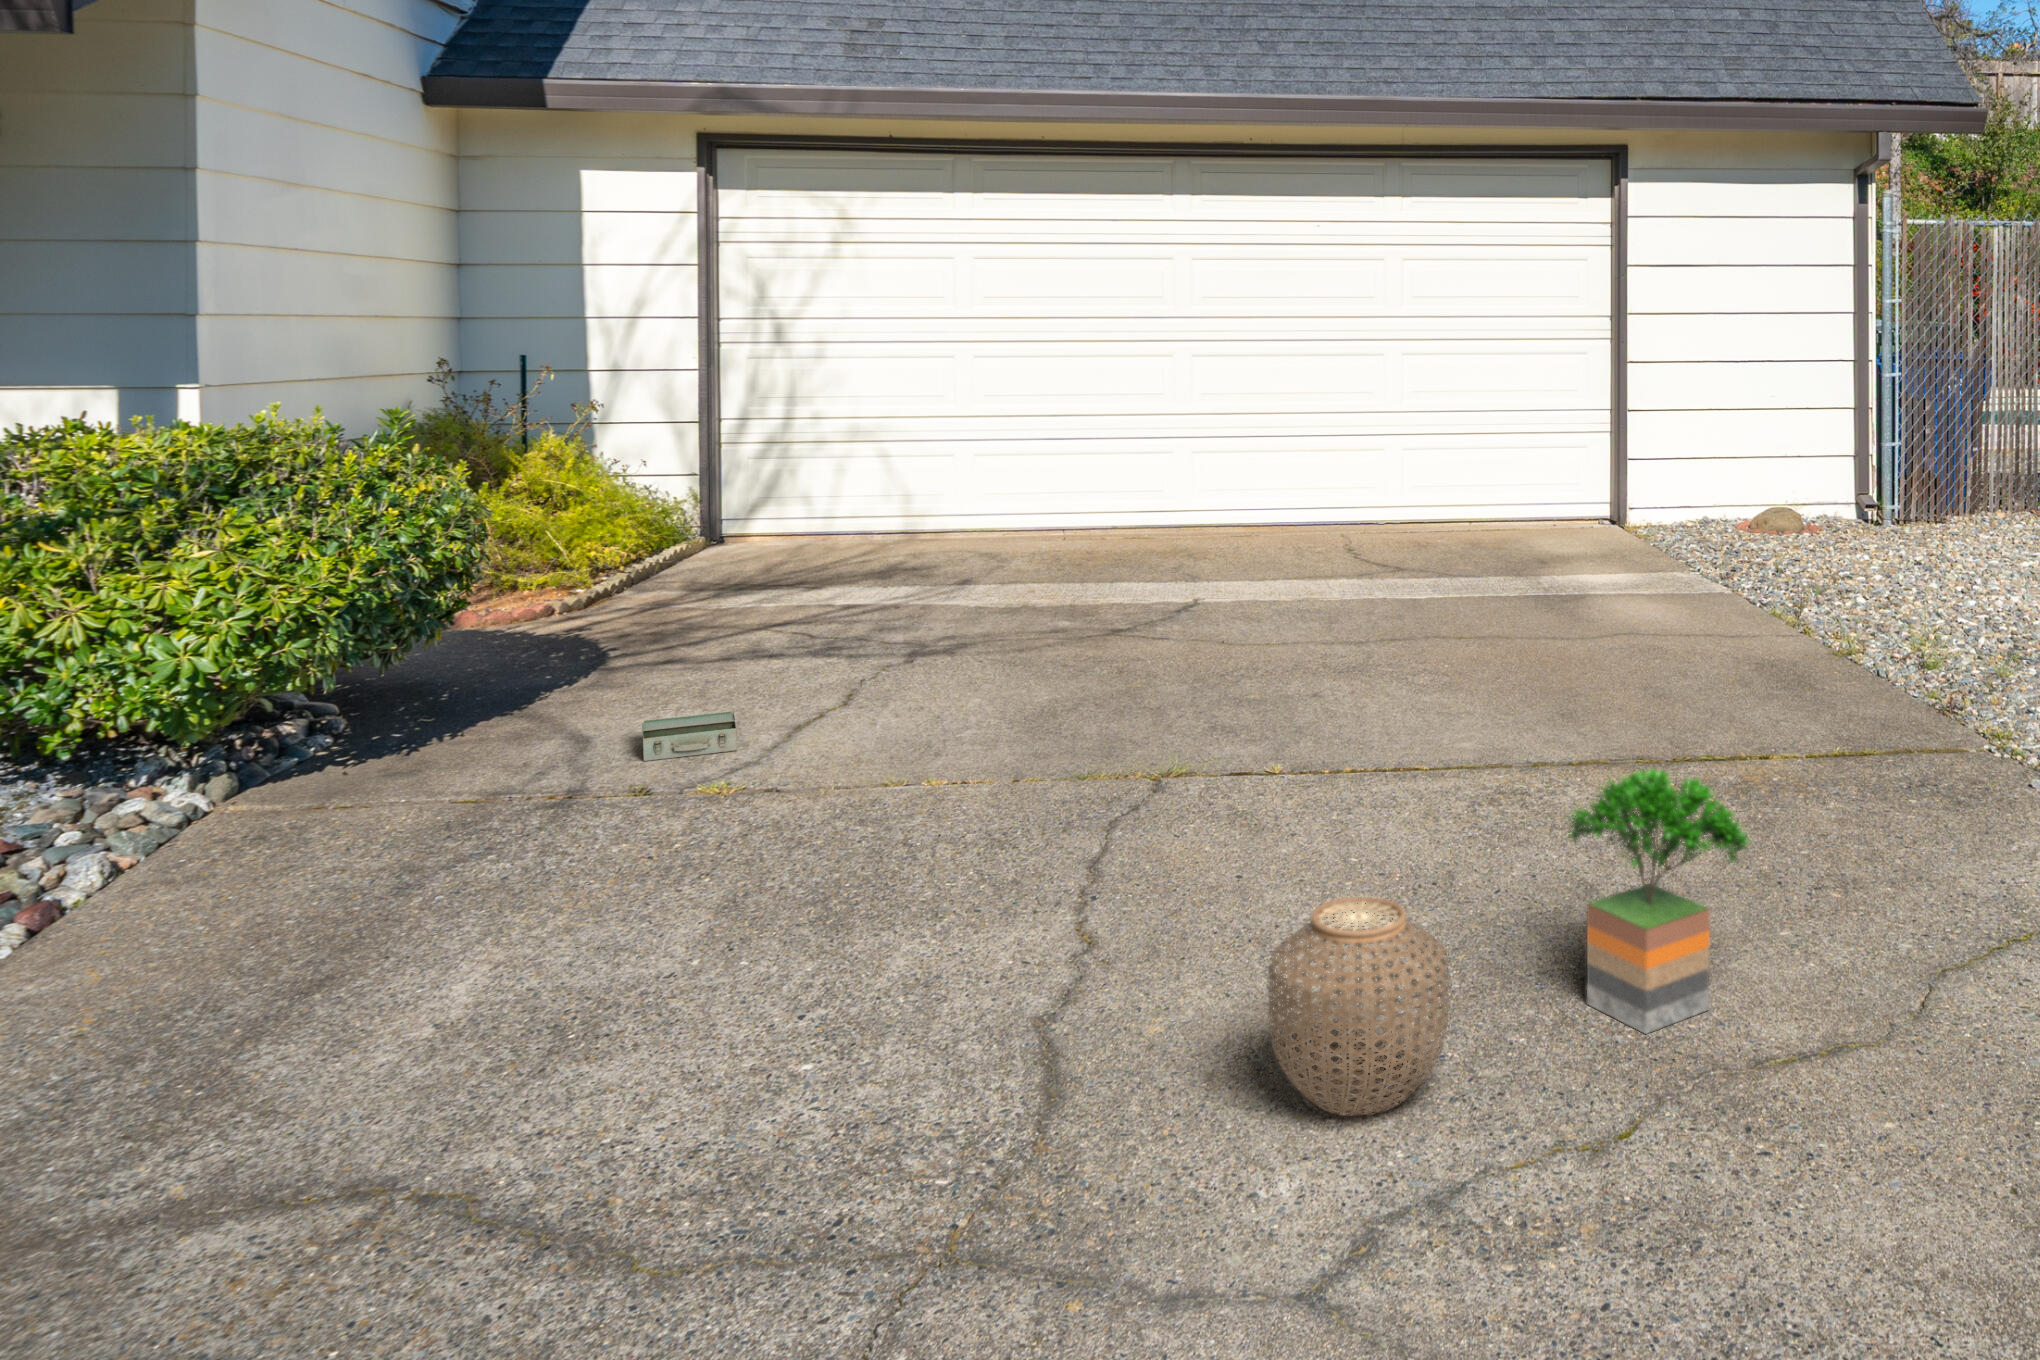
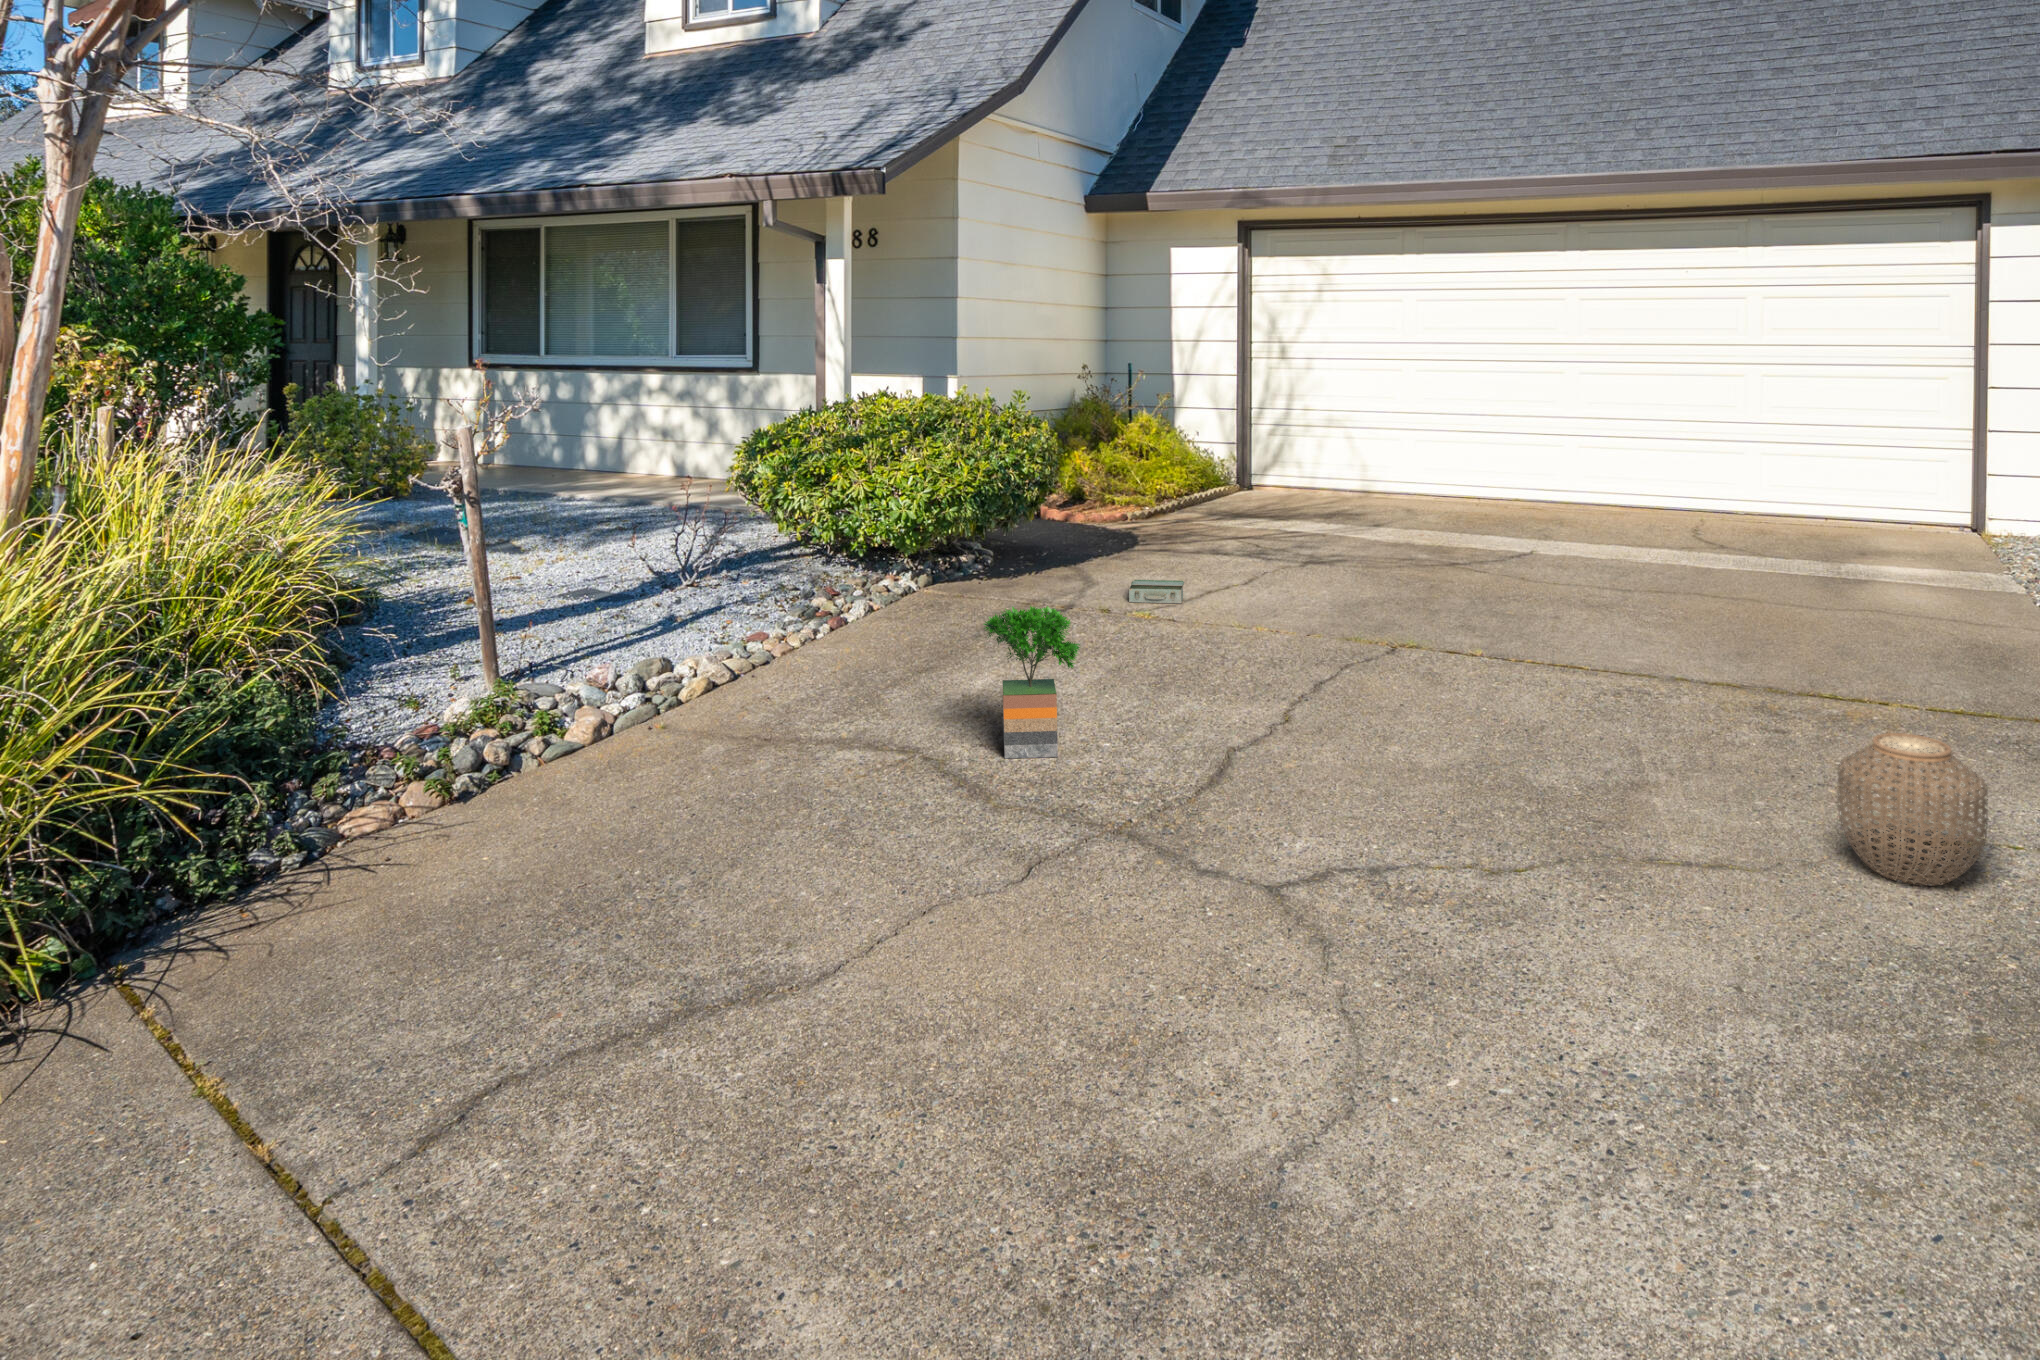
potted tree: present [1566,769,1749,1034] -> present [983,606,1080,758]
woven basket: present [1269,897,1449,1116] -> present [1838,733,1988,885]

